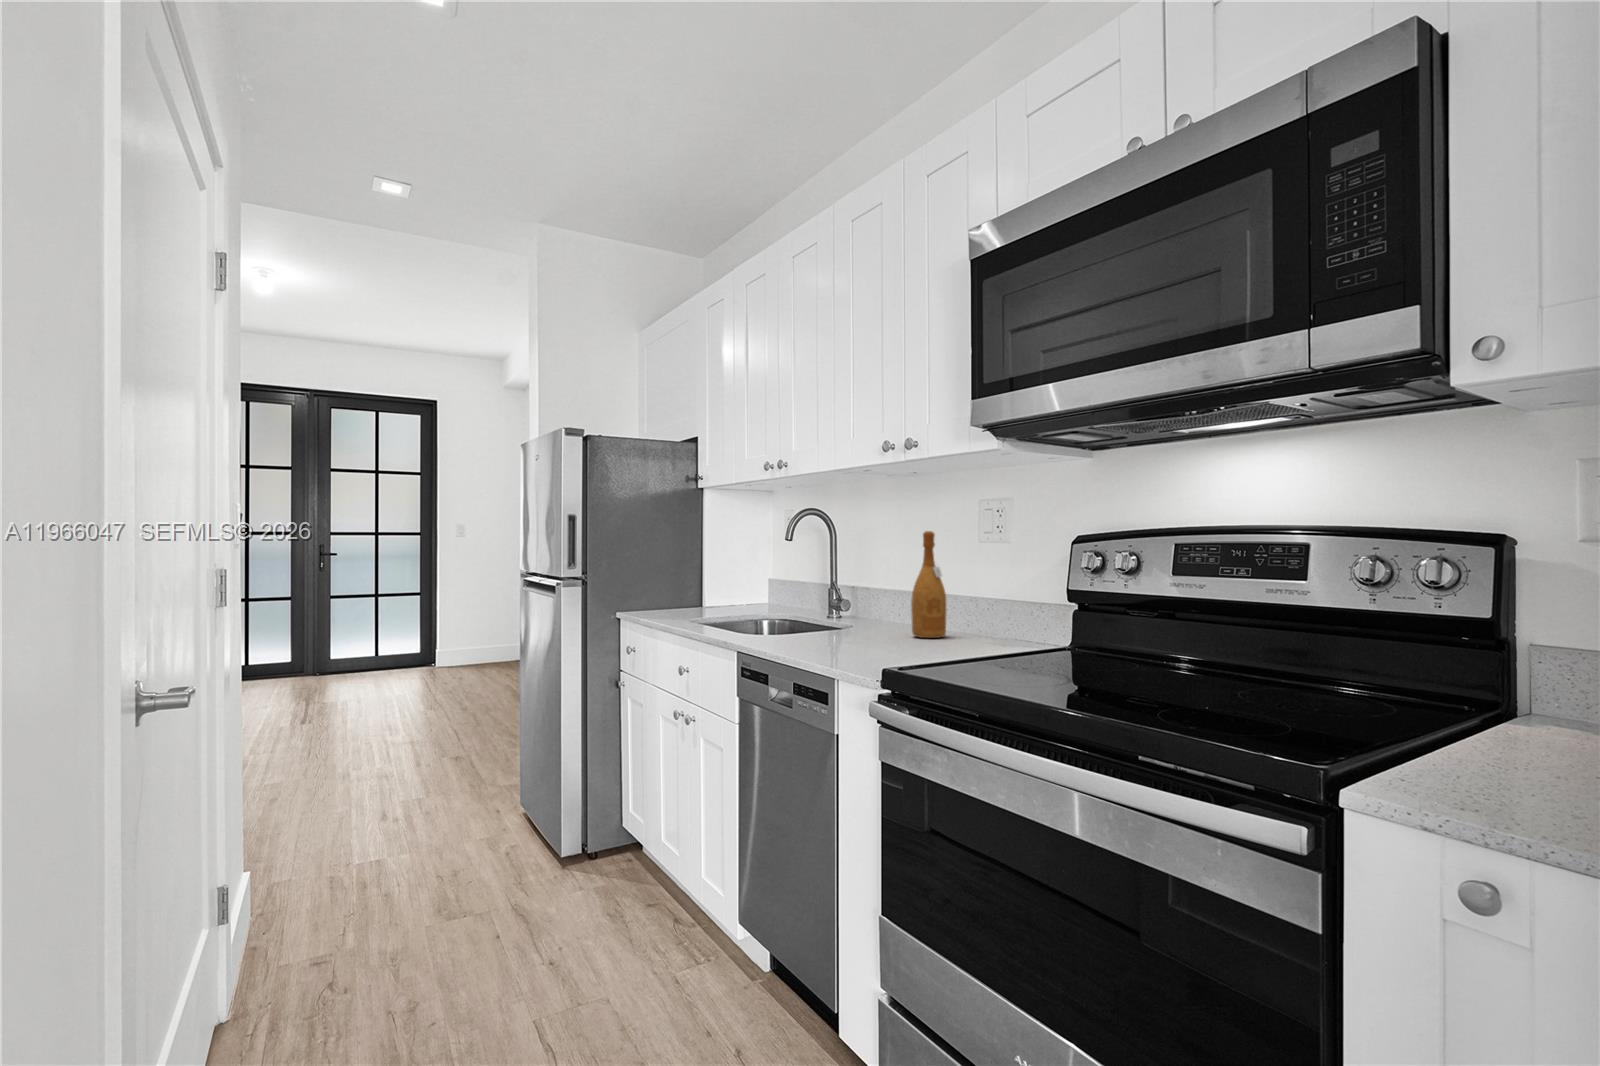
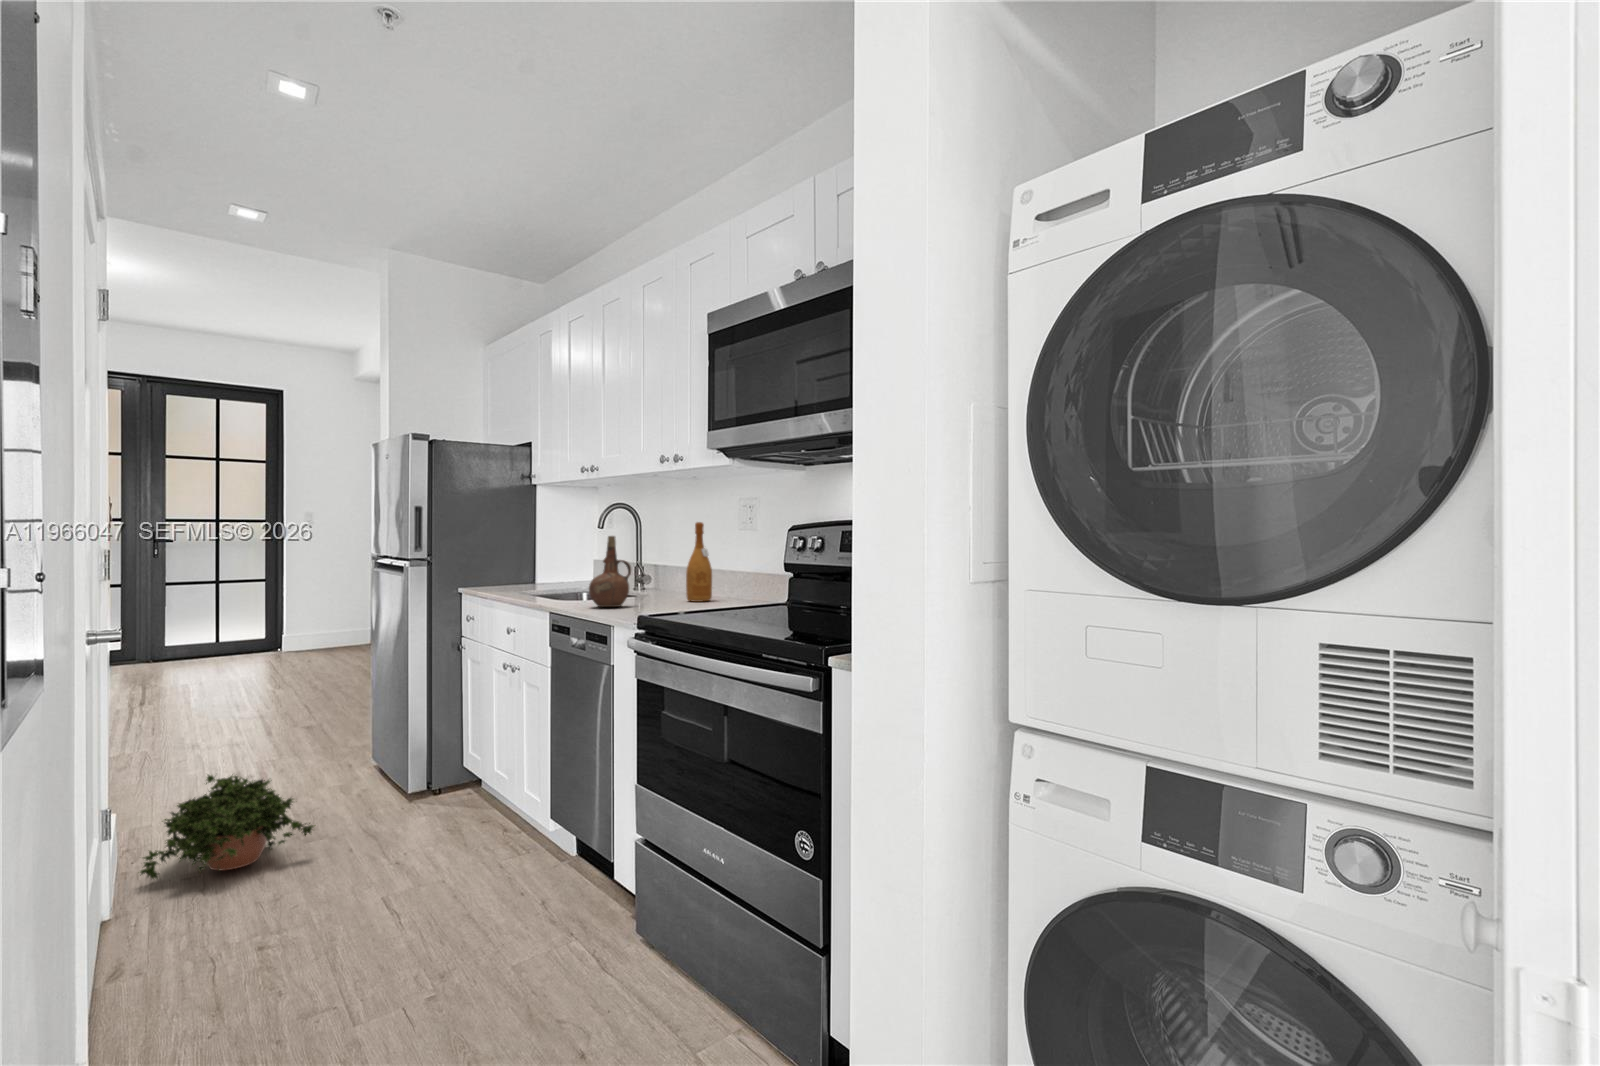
ceramic pitcher: none [792,550,847,647] -> present [589,536,631,607]
potted plant: none [249,836,458,978] -> present [138,775,315,879]

